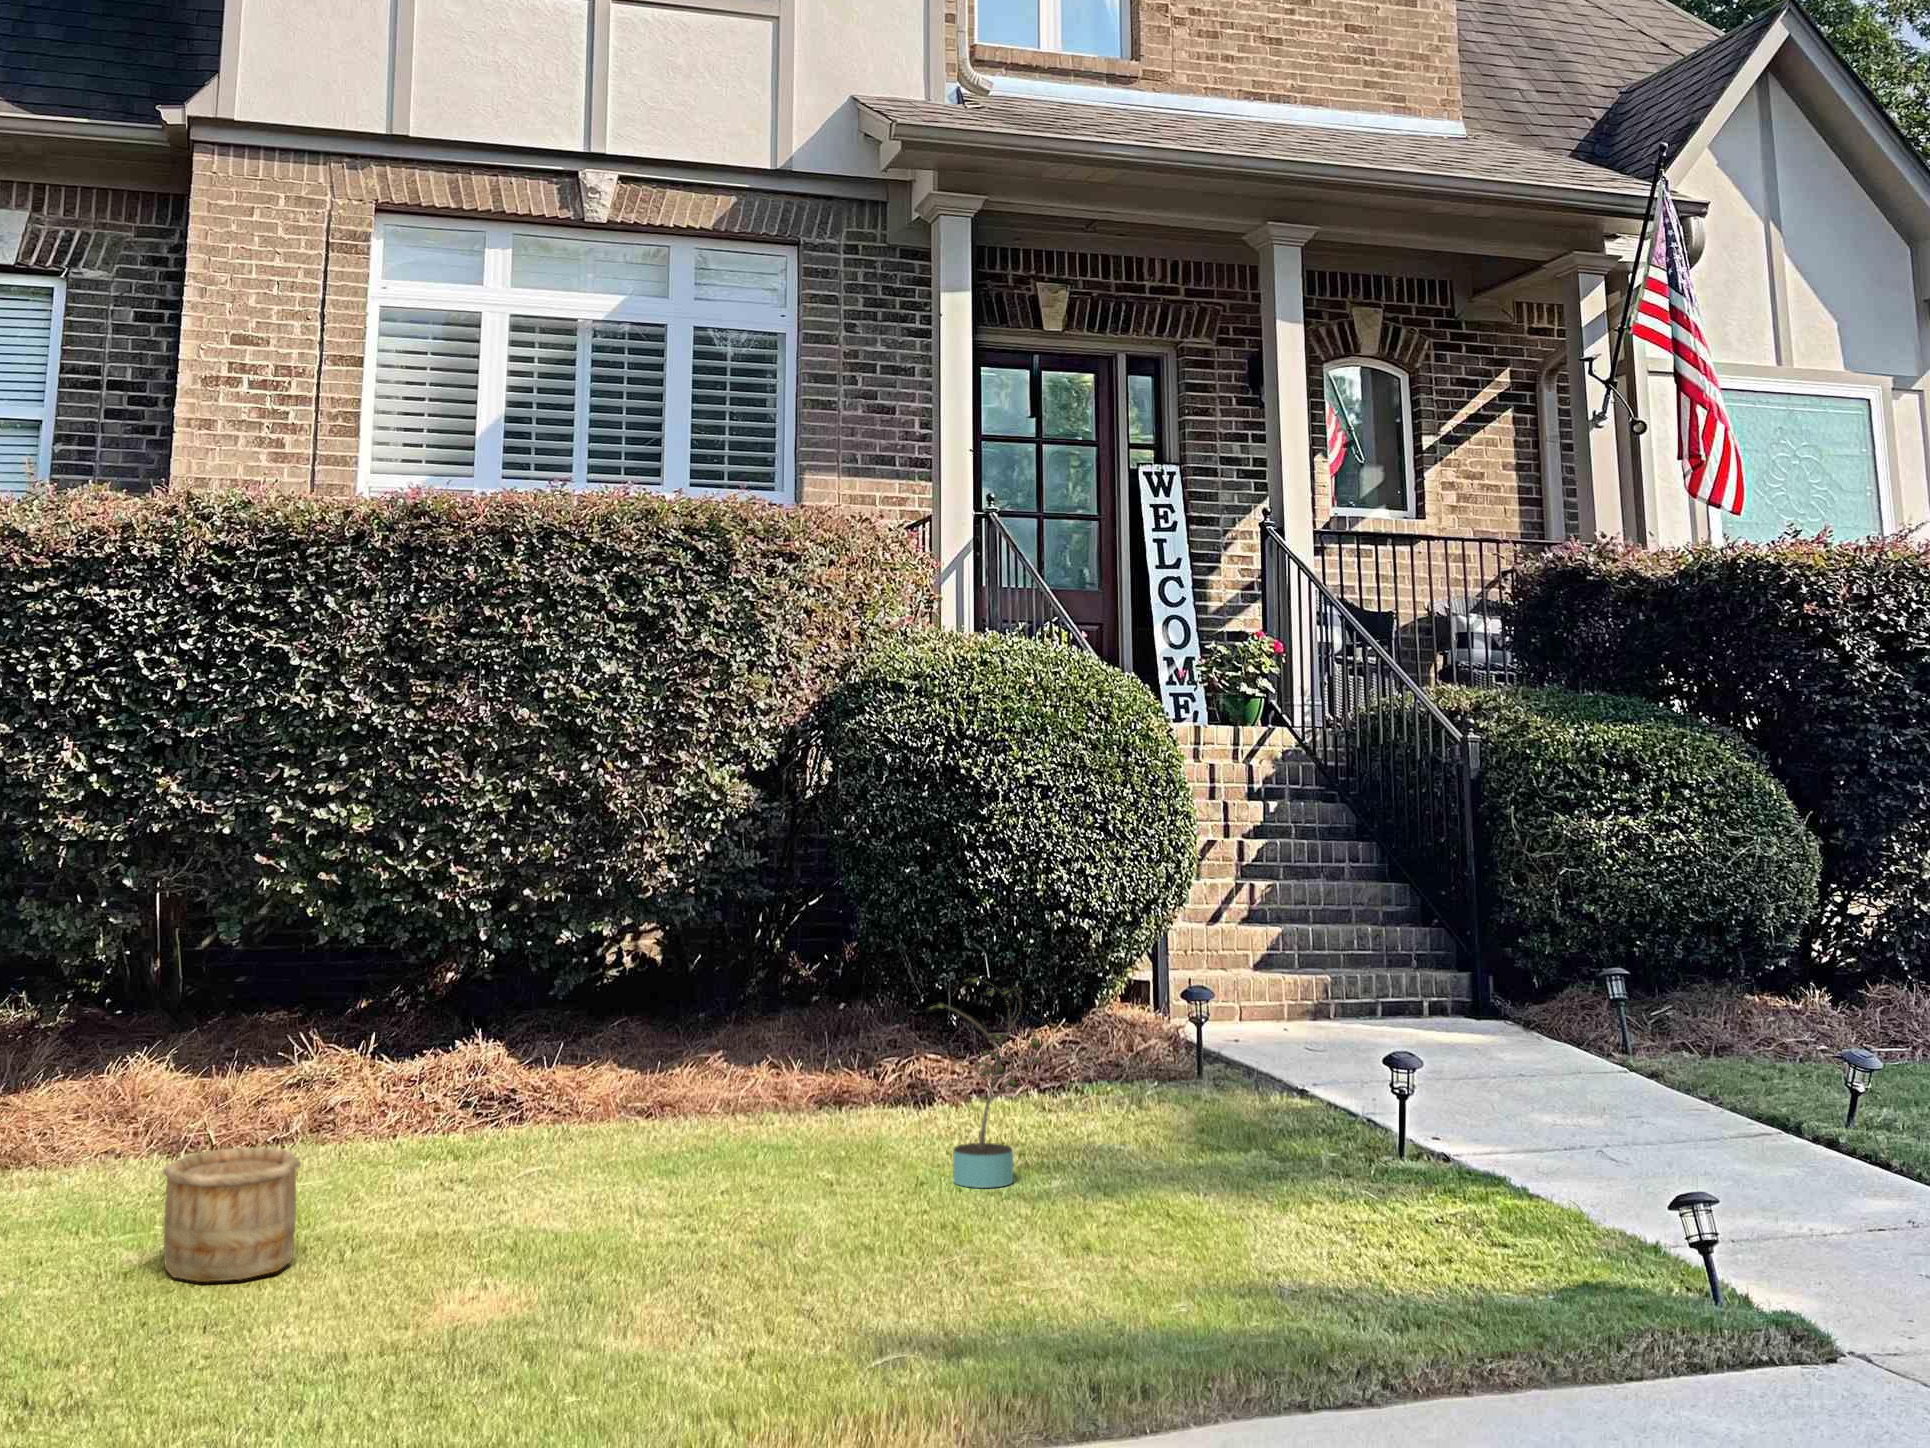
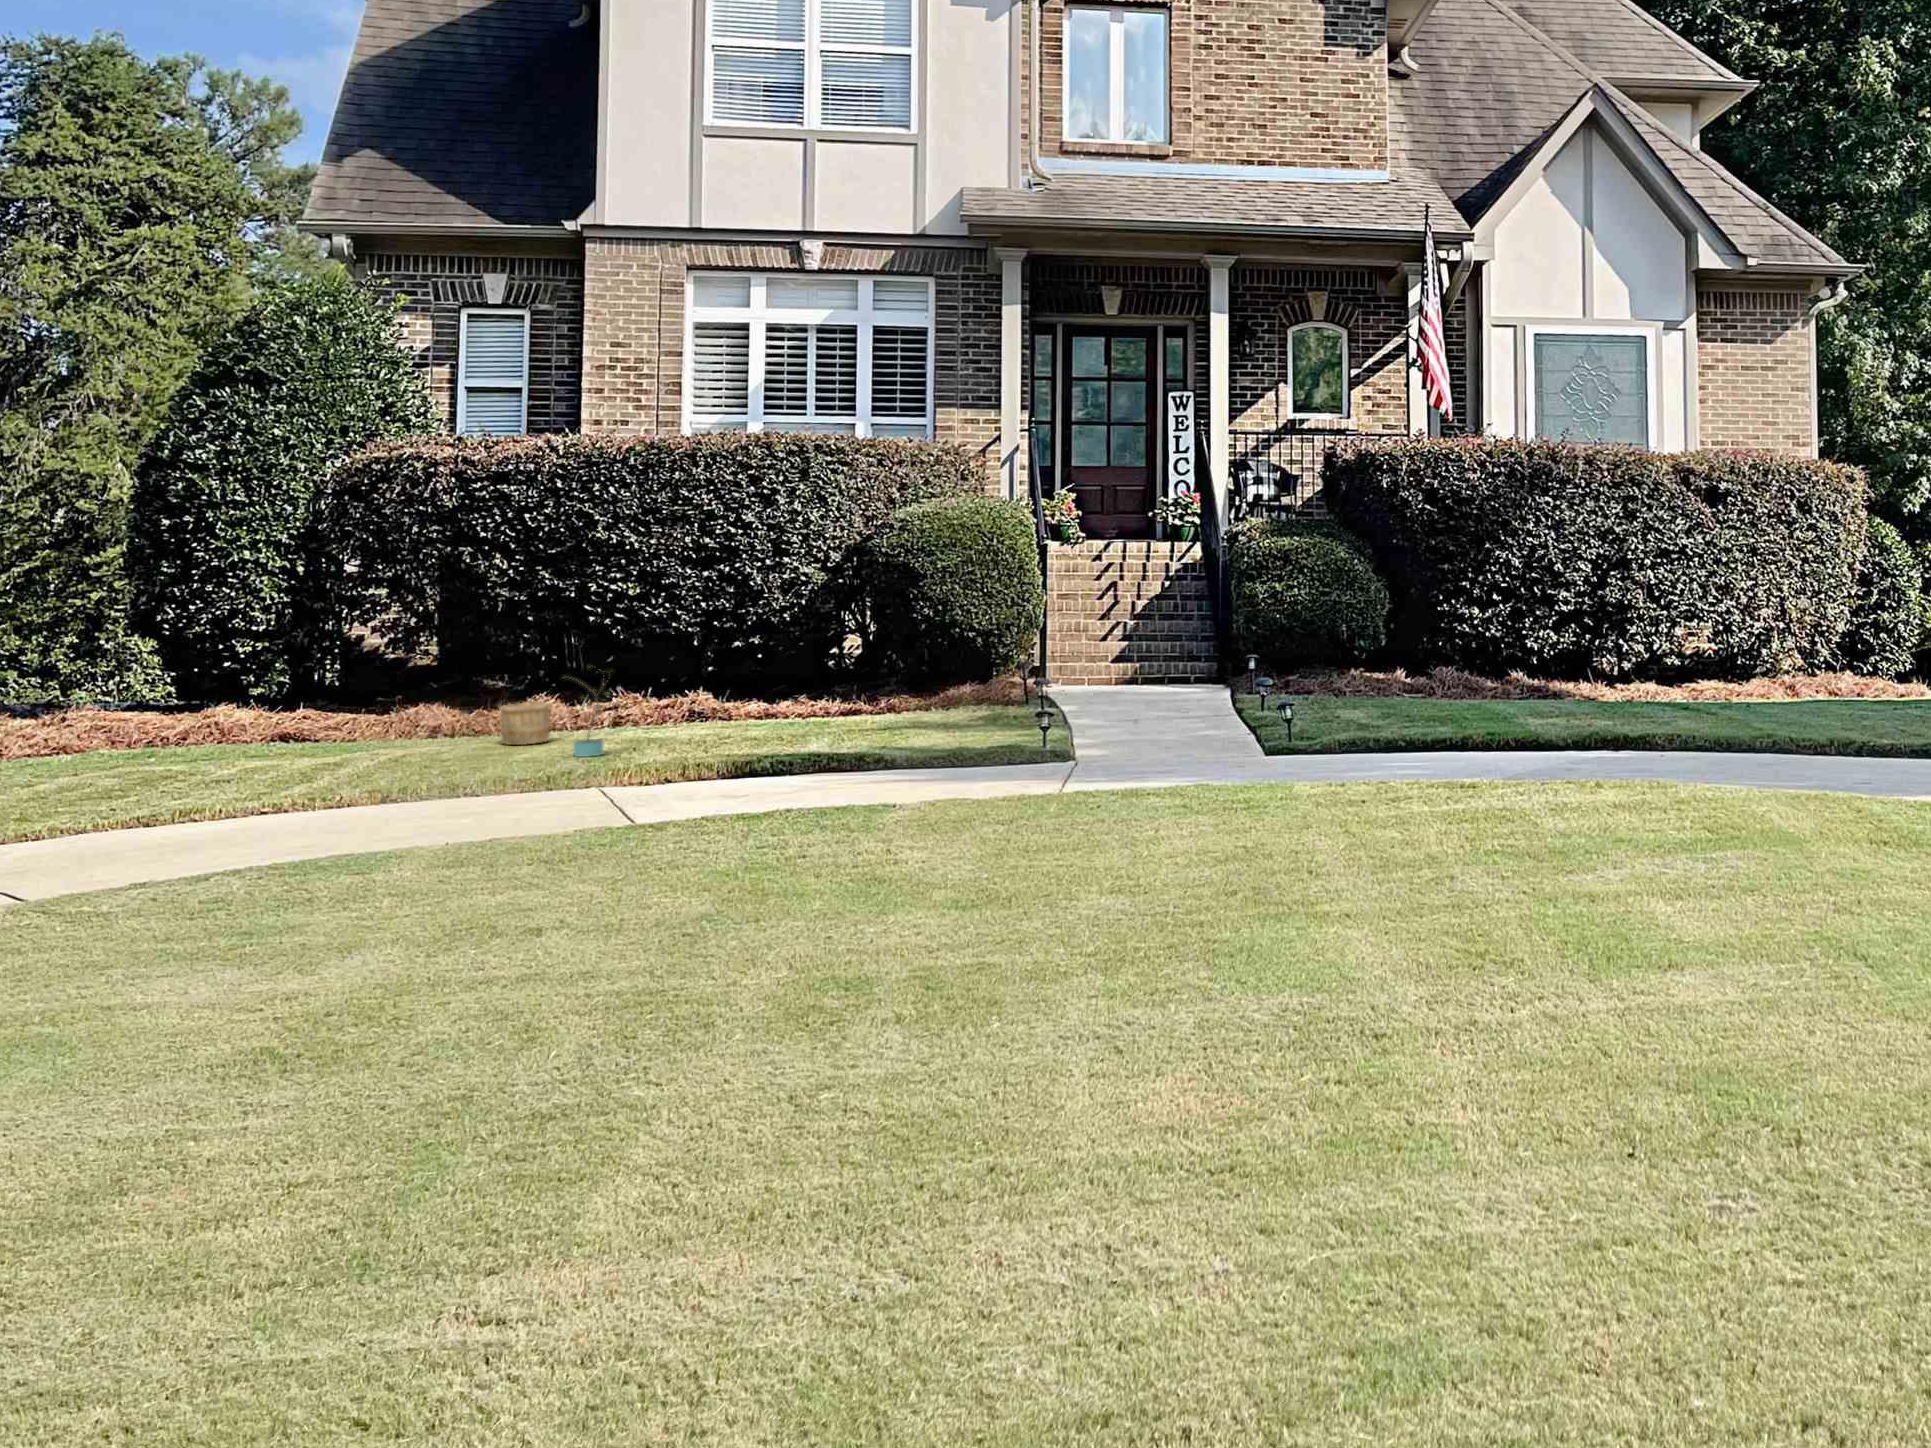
potted plant: present [928,978,1042,1188] -> present [562,677,610,757]

